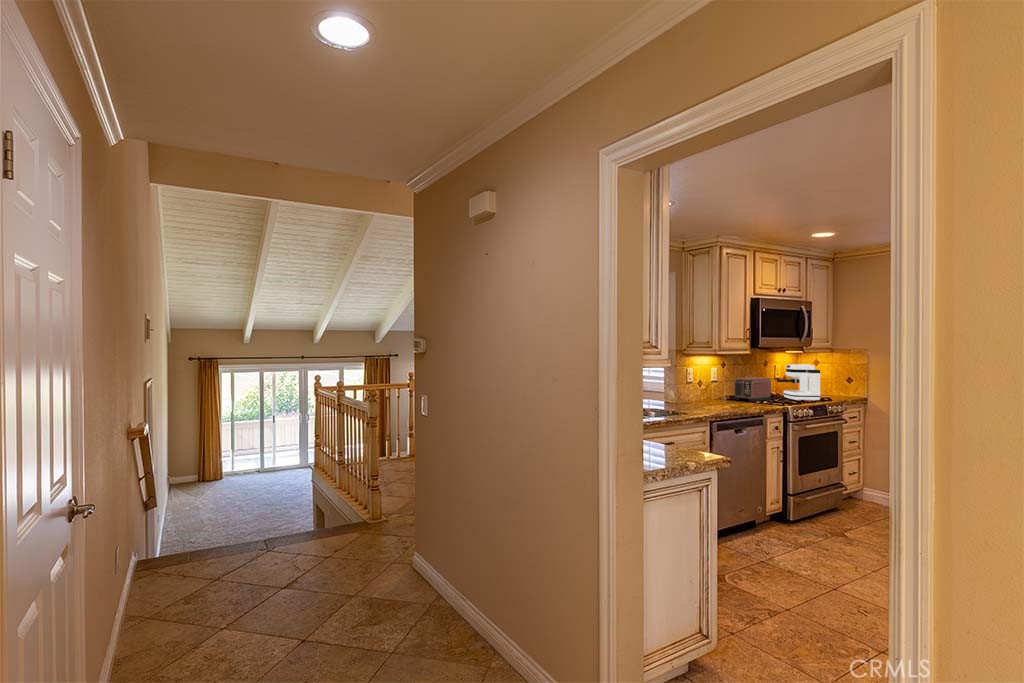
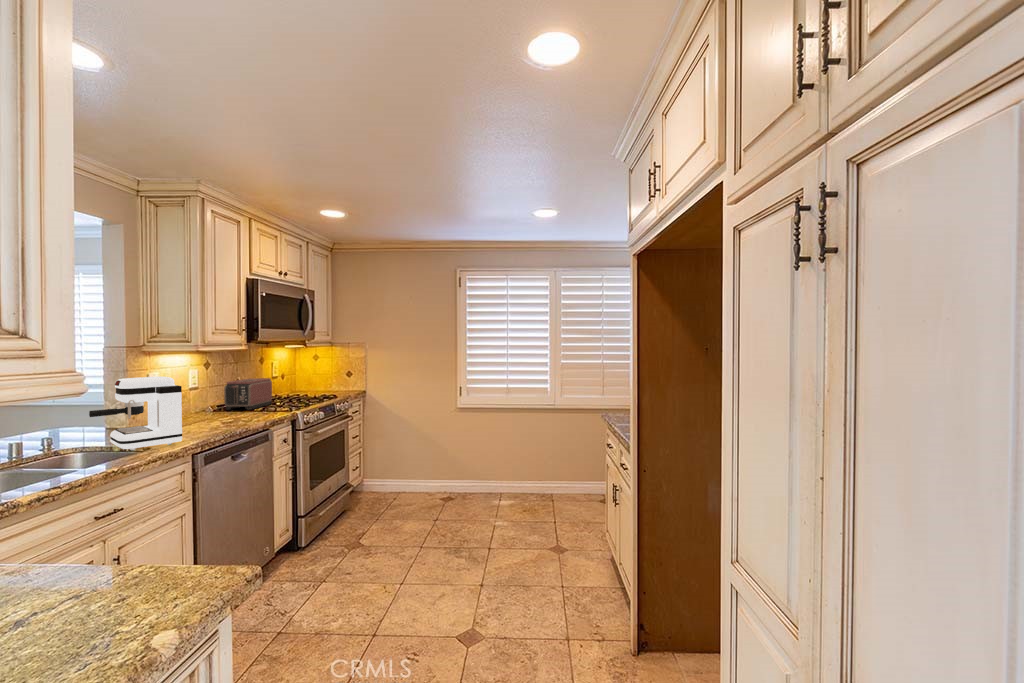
coffee maker: present [777,364,820,401] -> present [89,377,182,450]

